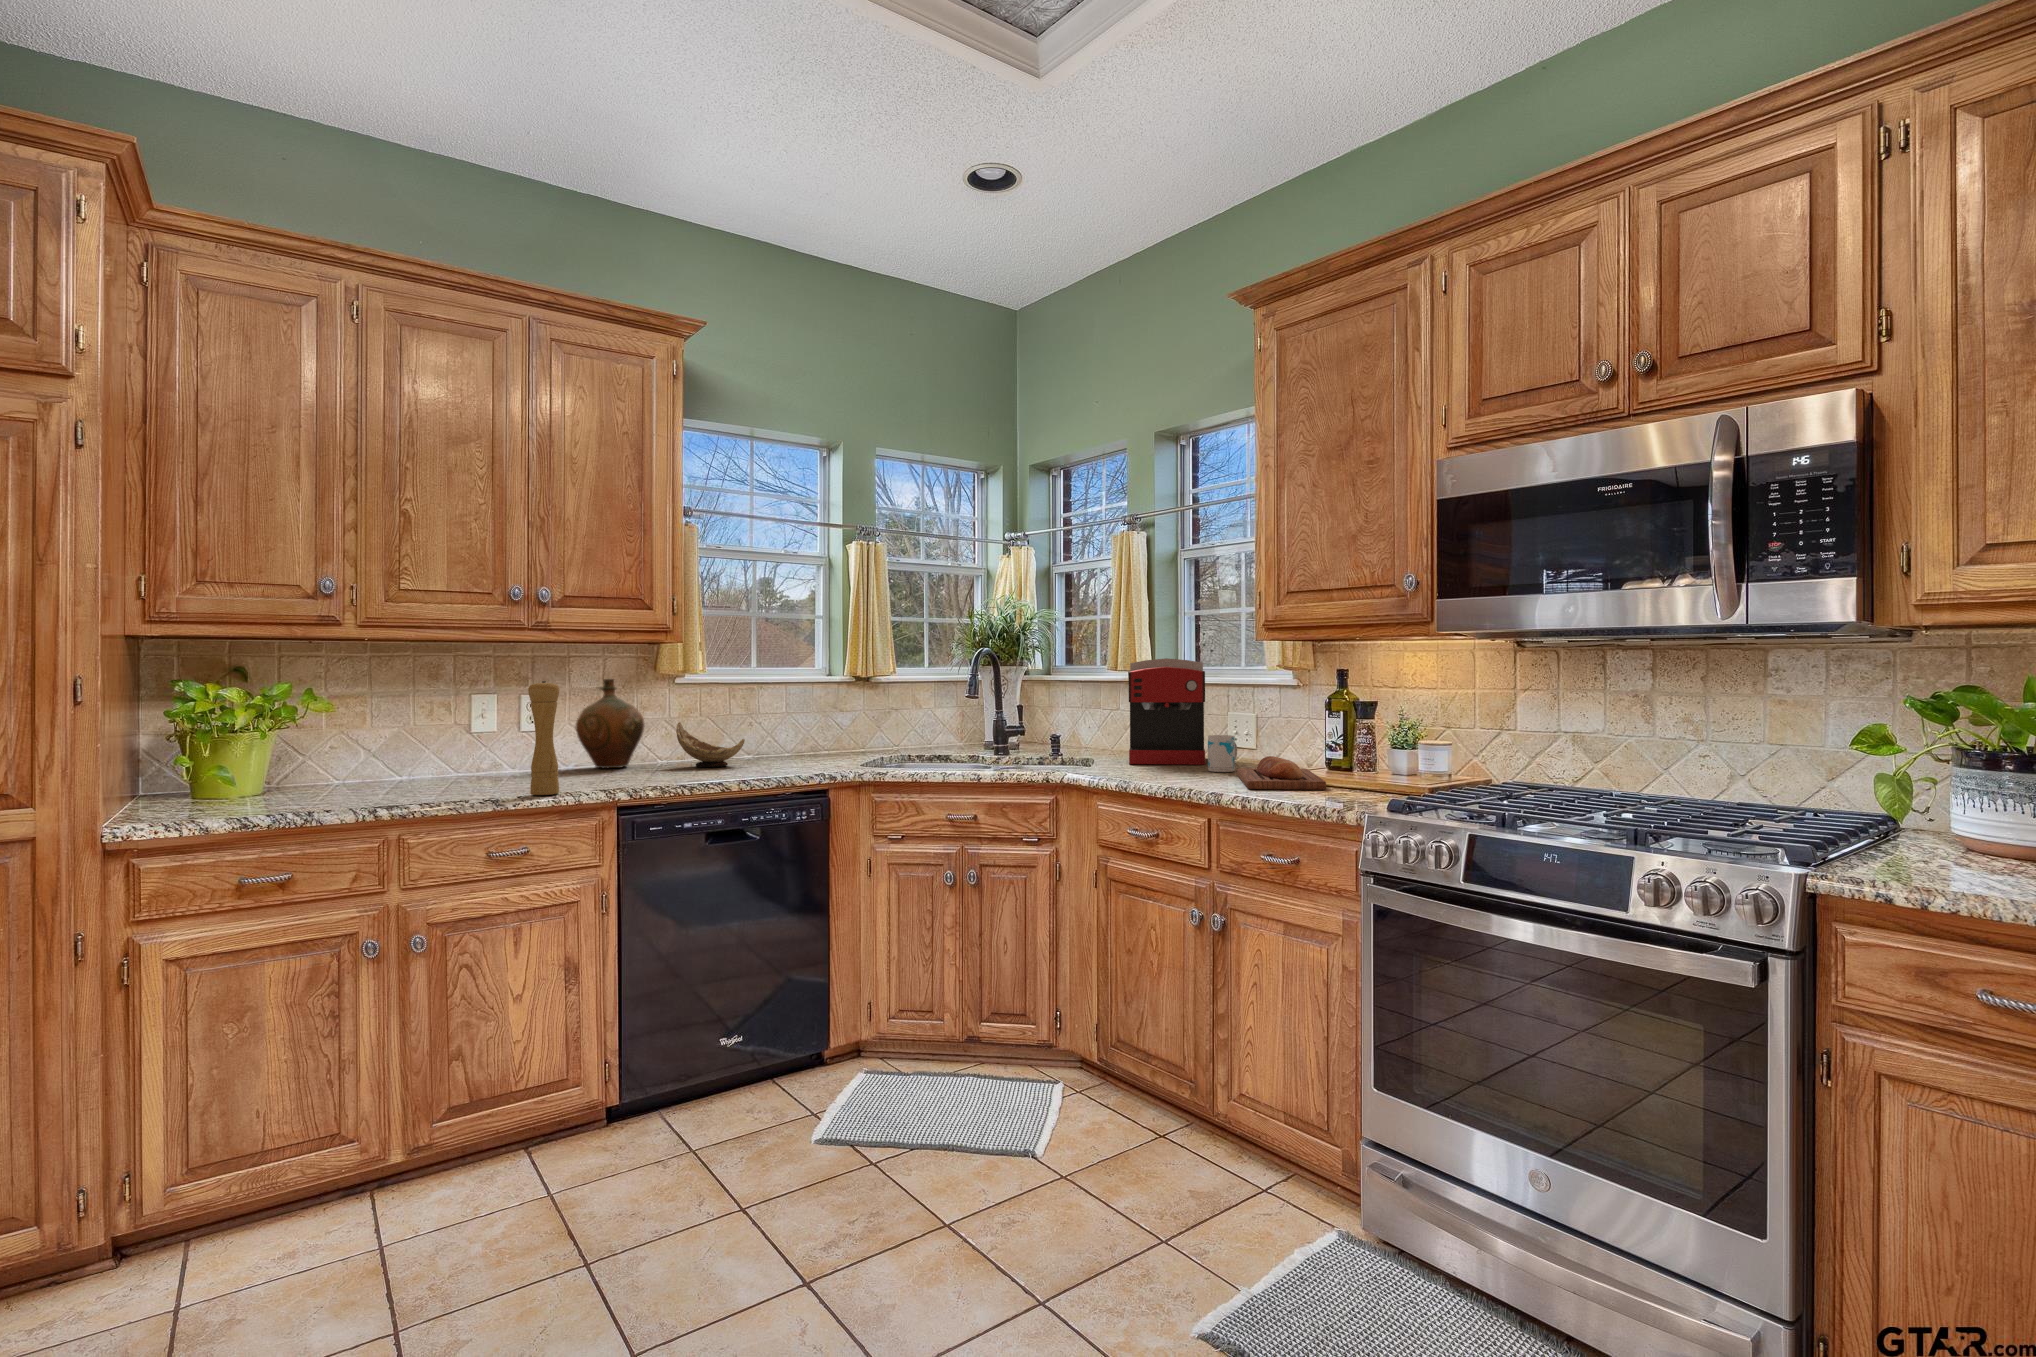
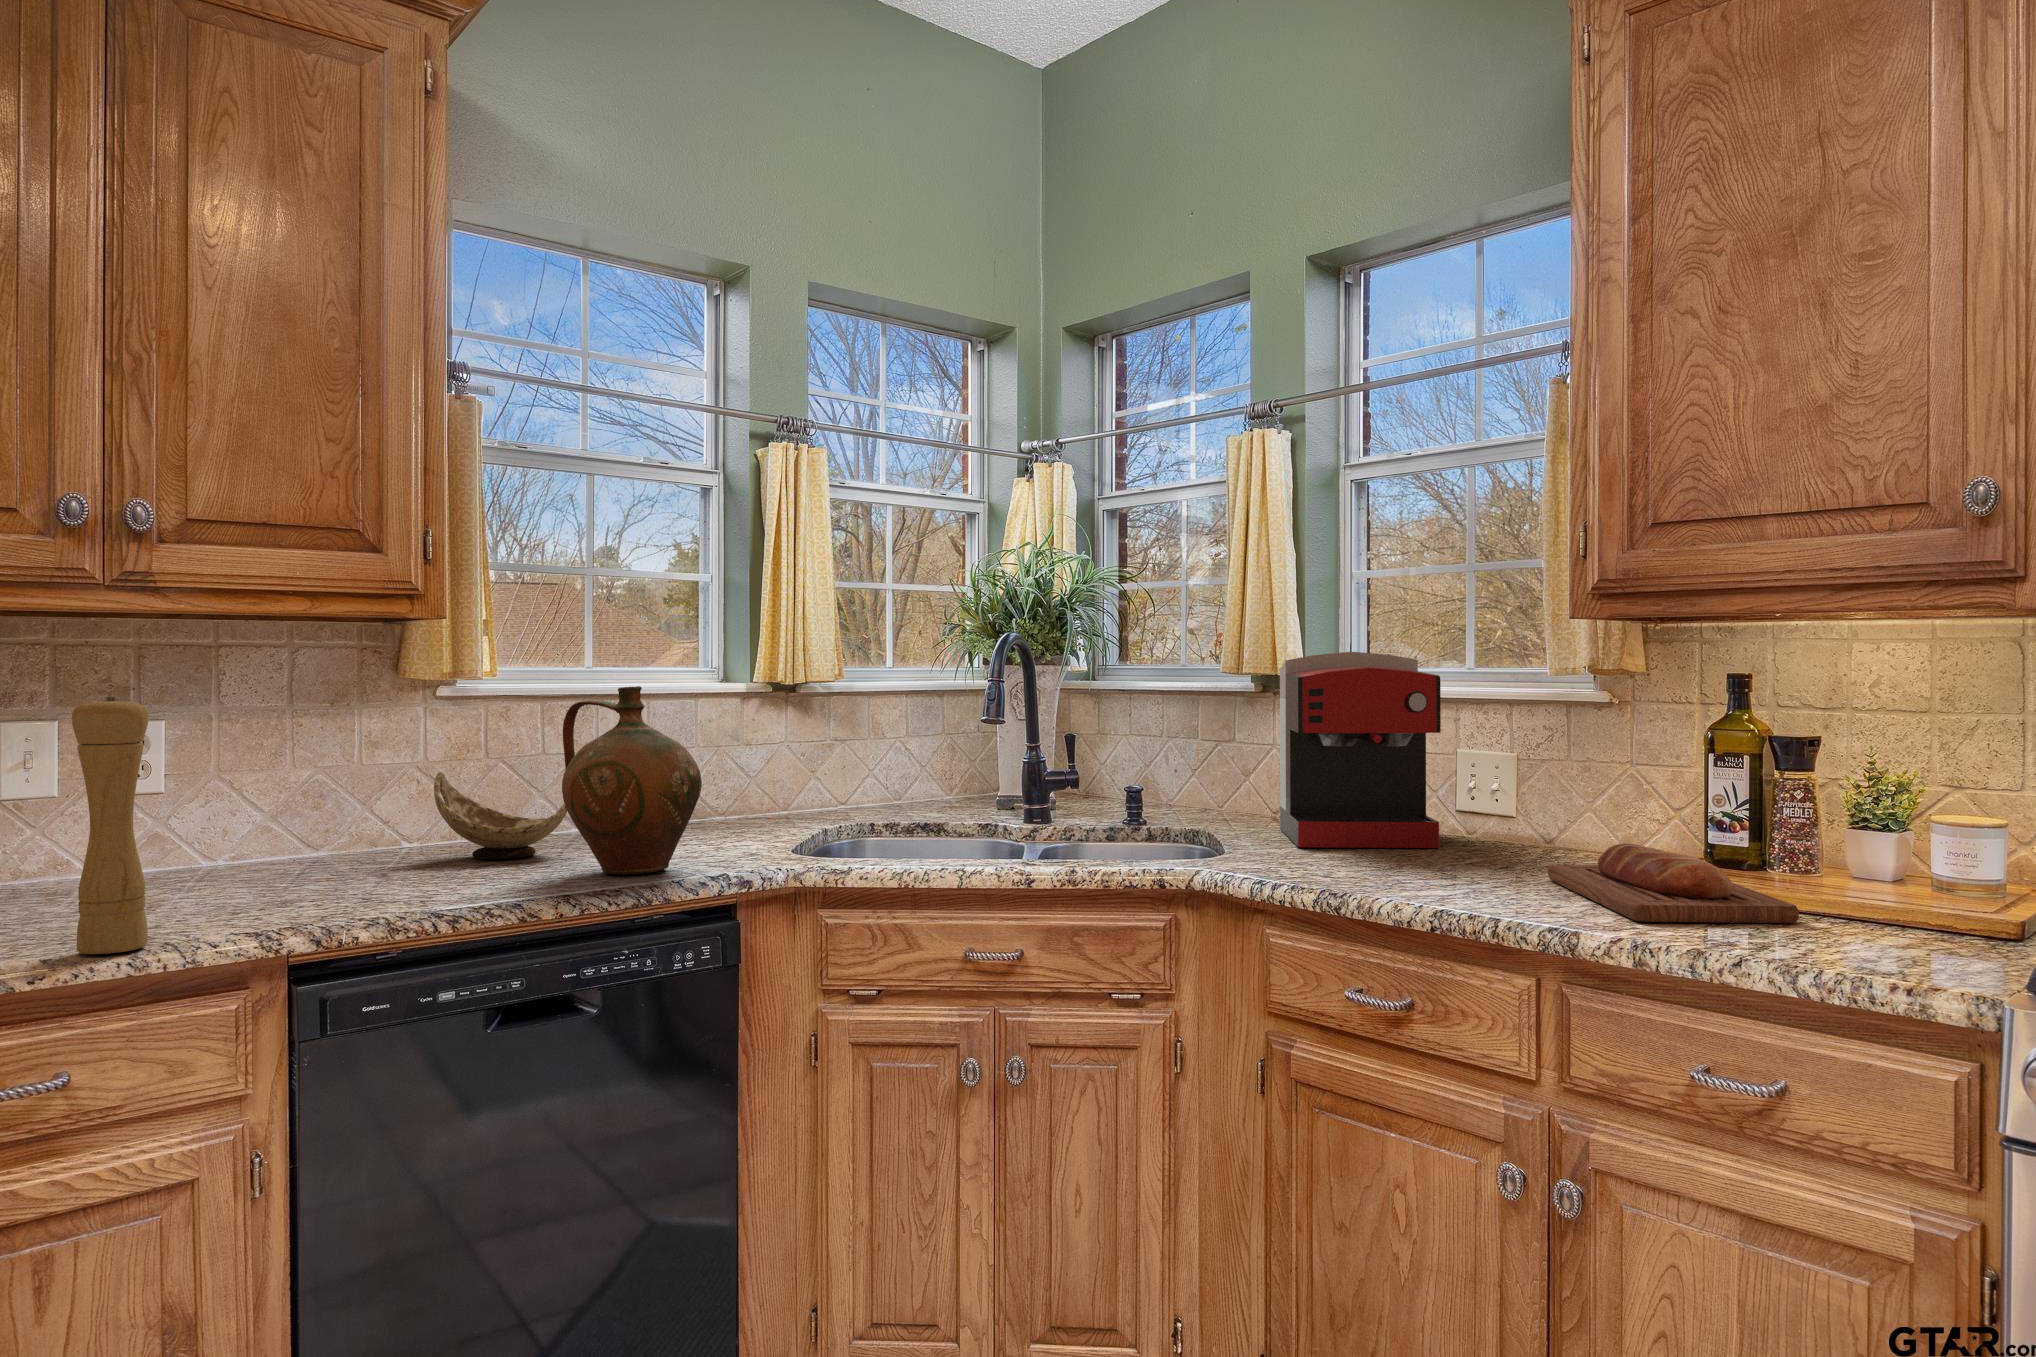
ceramic jug: present [576,679,645,768] -> present [562,686,702,875]
mug: present [1208,735,1237,772] -> none [1469,797,1522,869]

